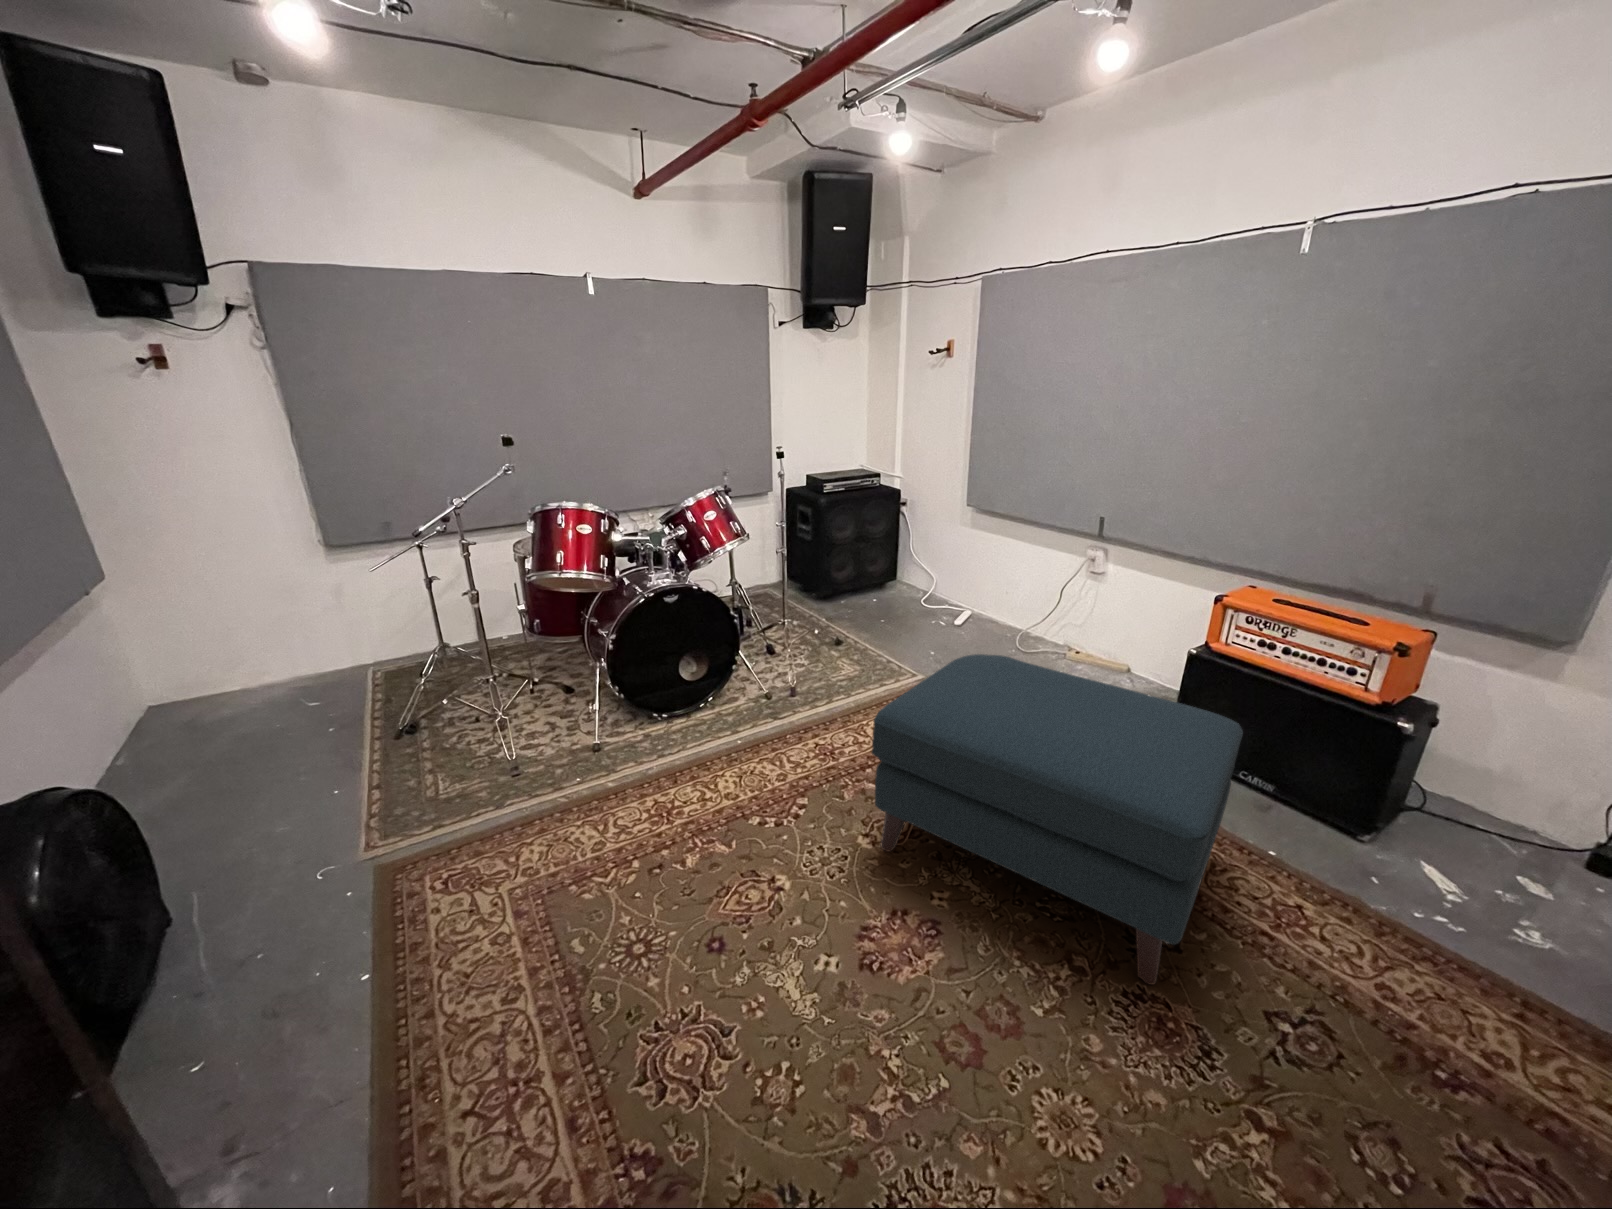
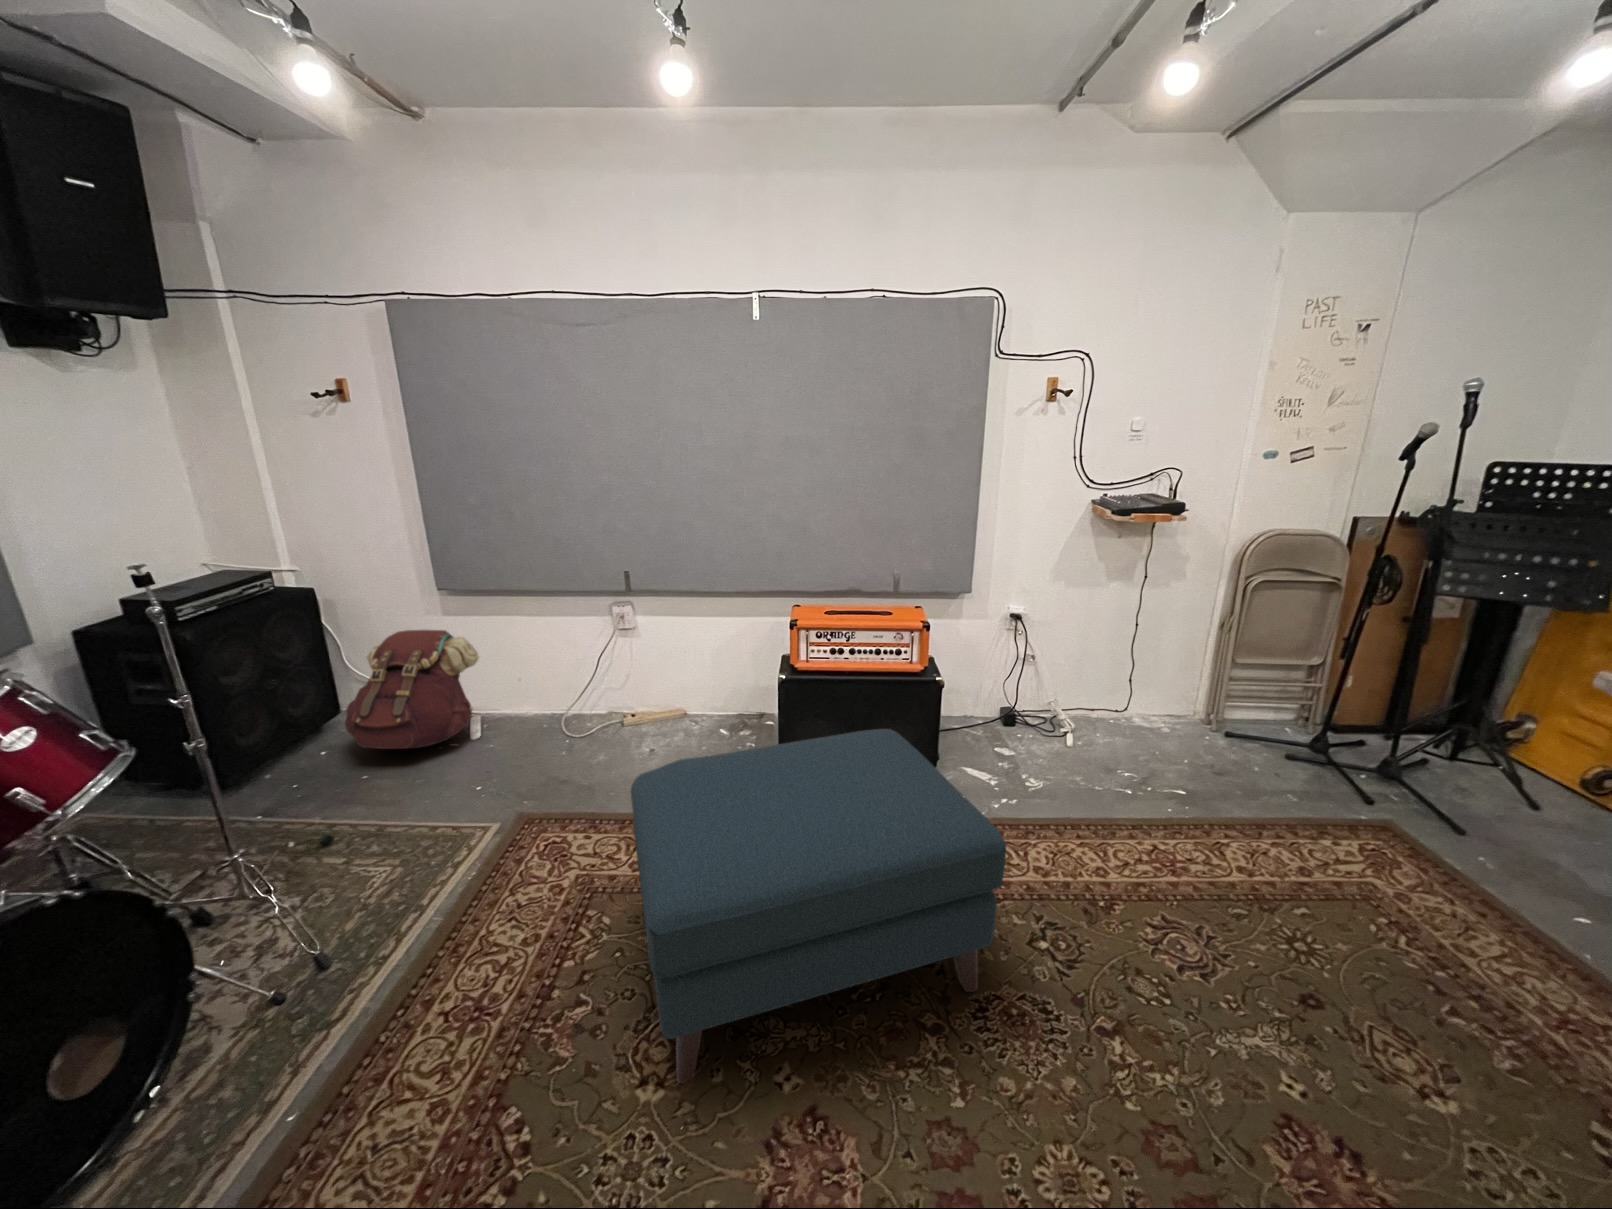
backpack: none [884,528,982,618] -> present [345,630,479,749]

